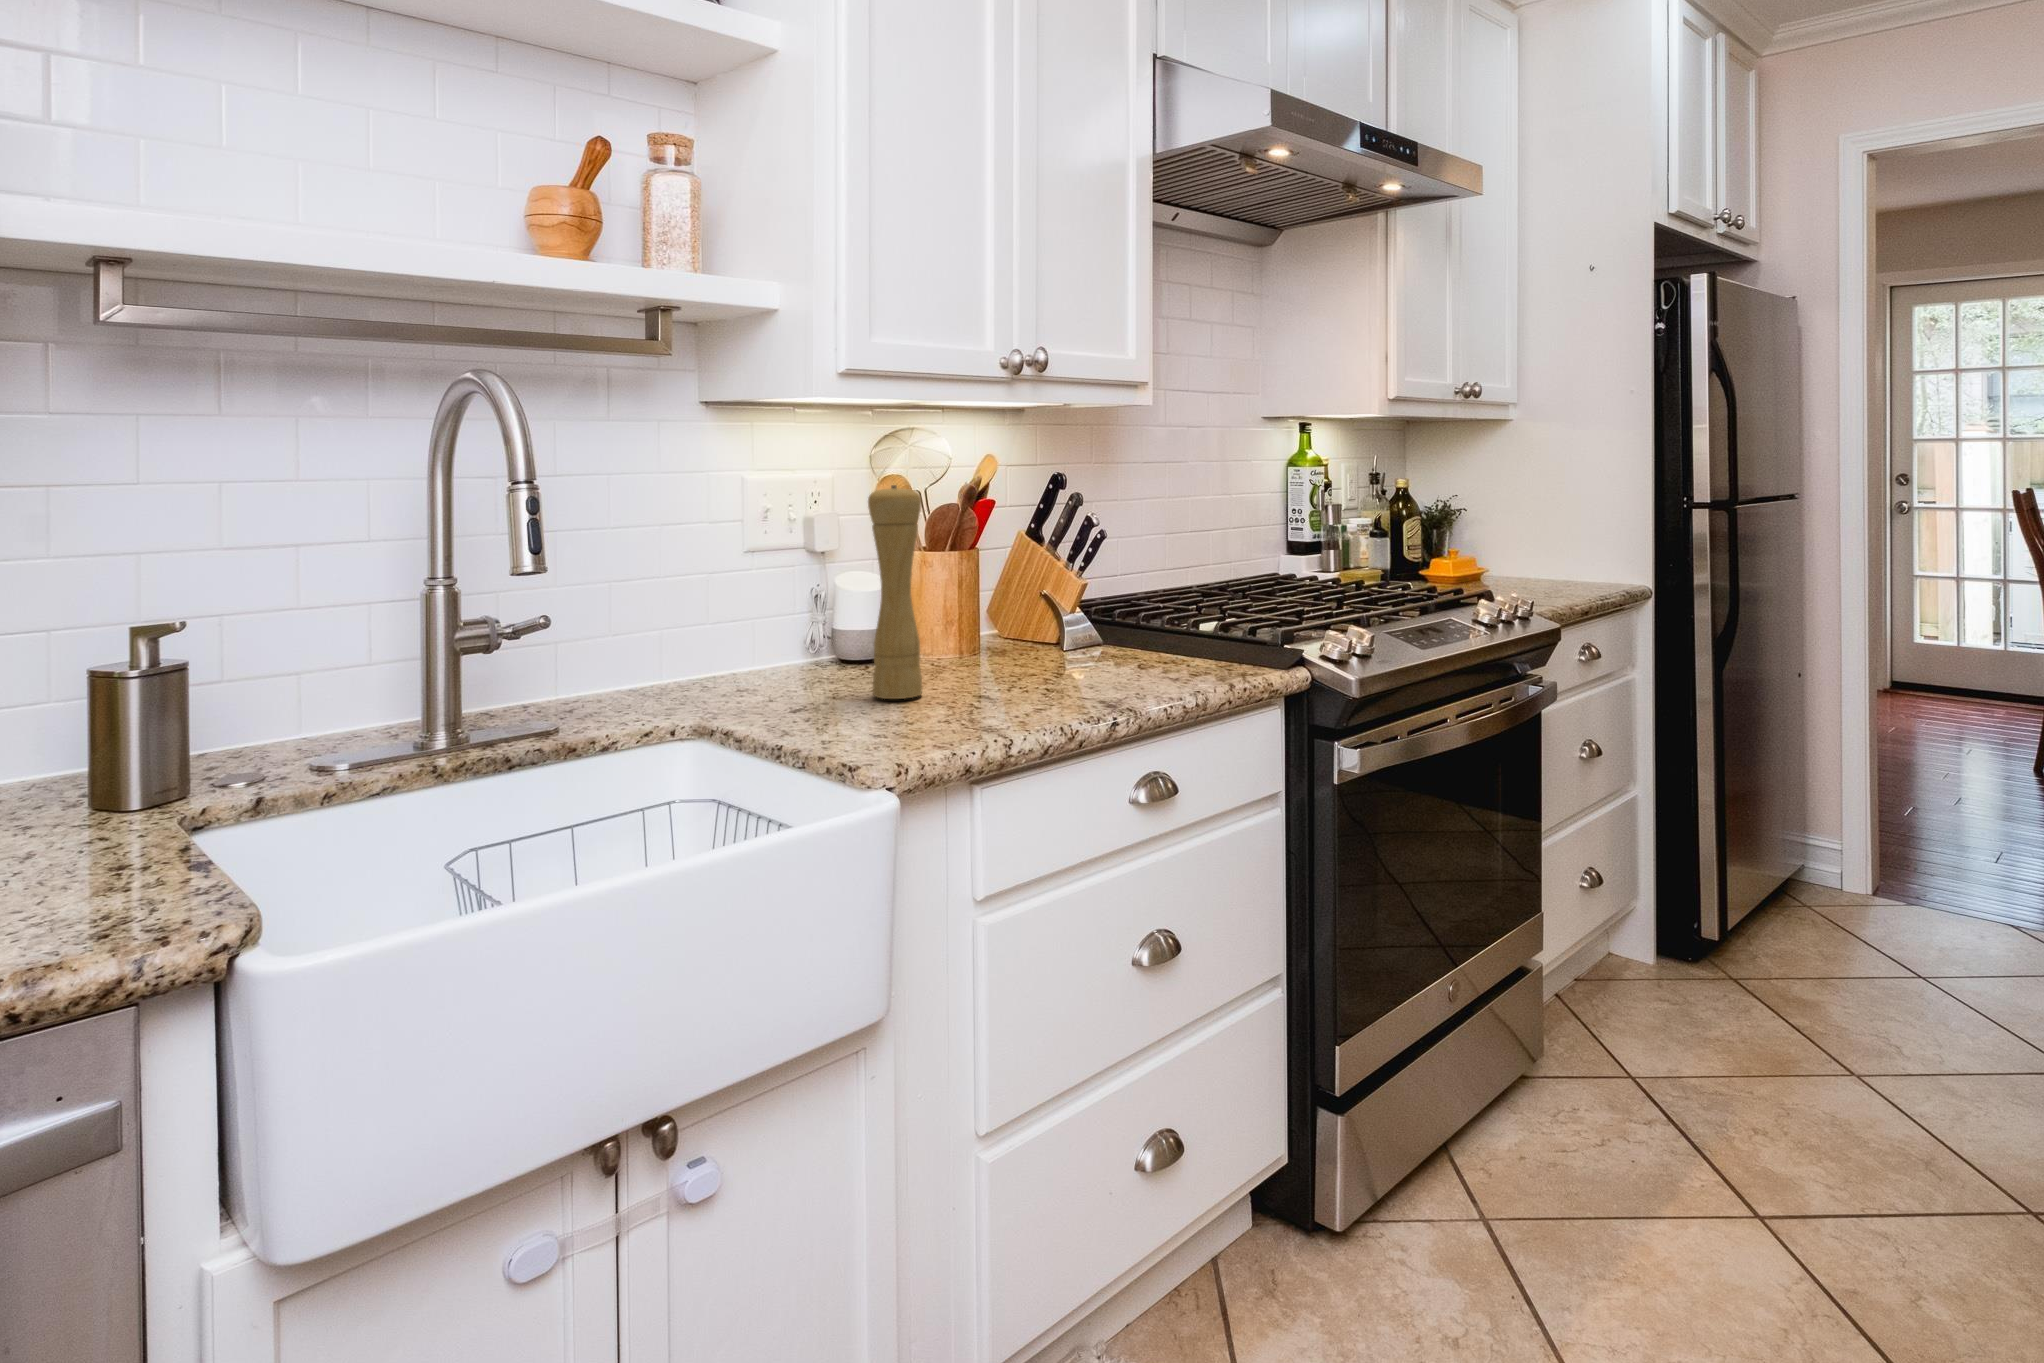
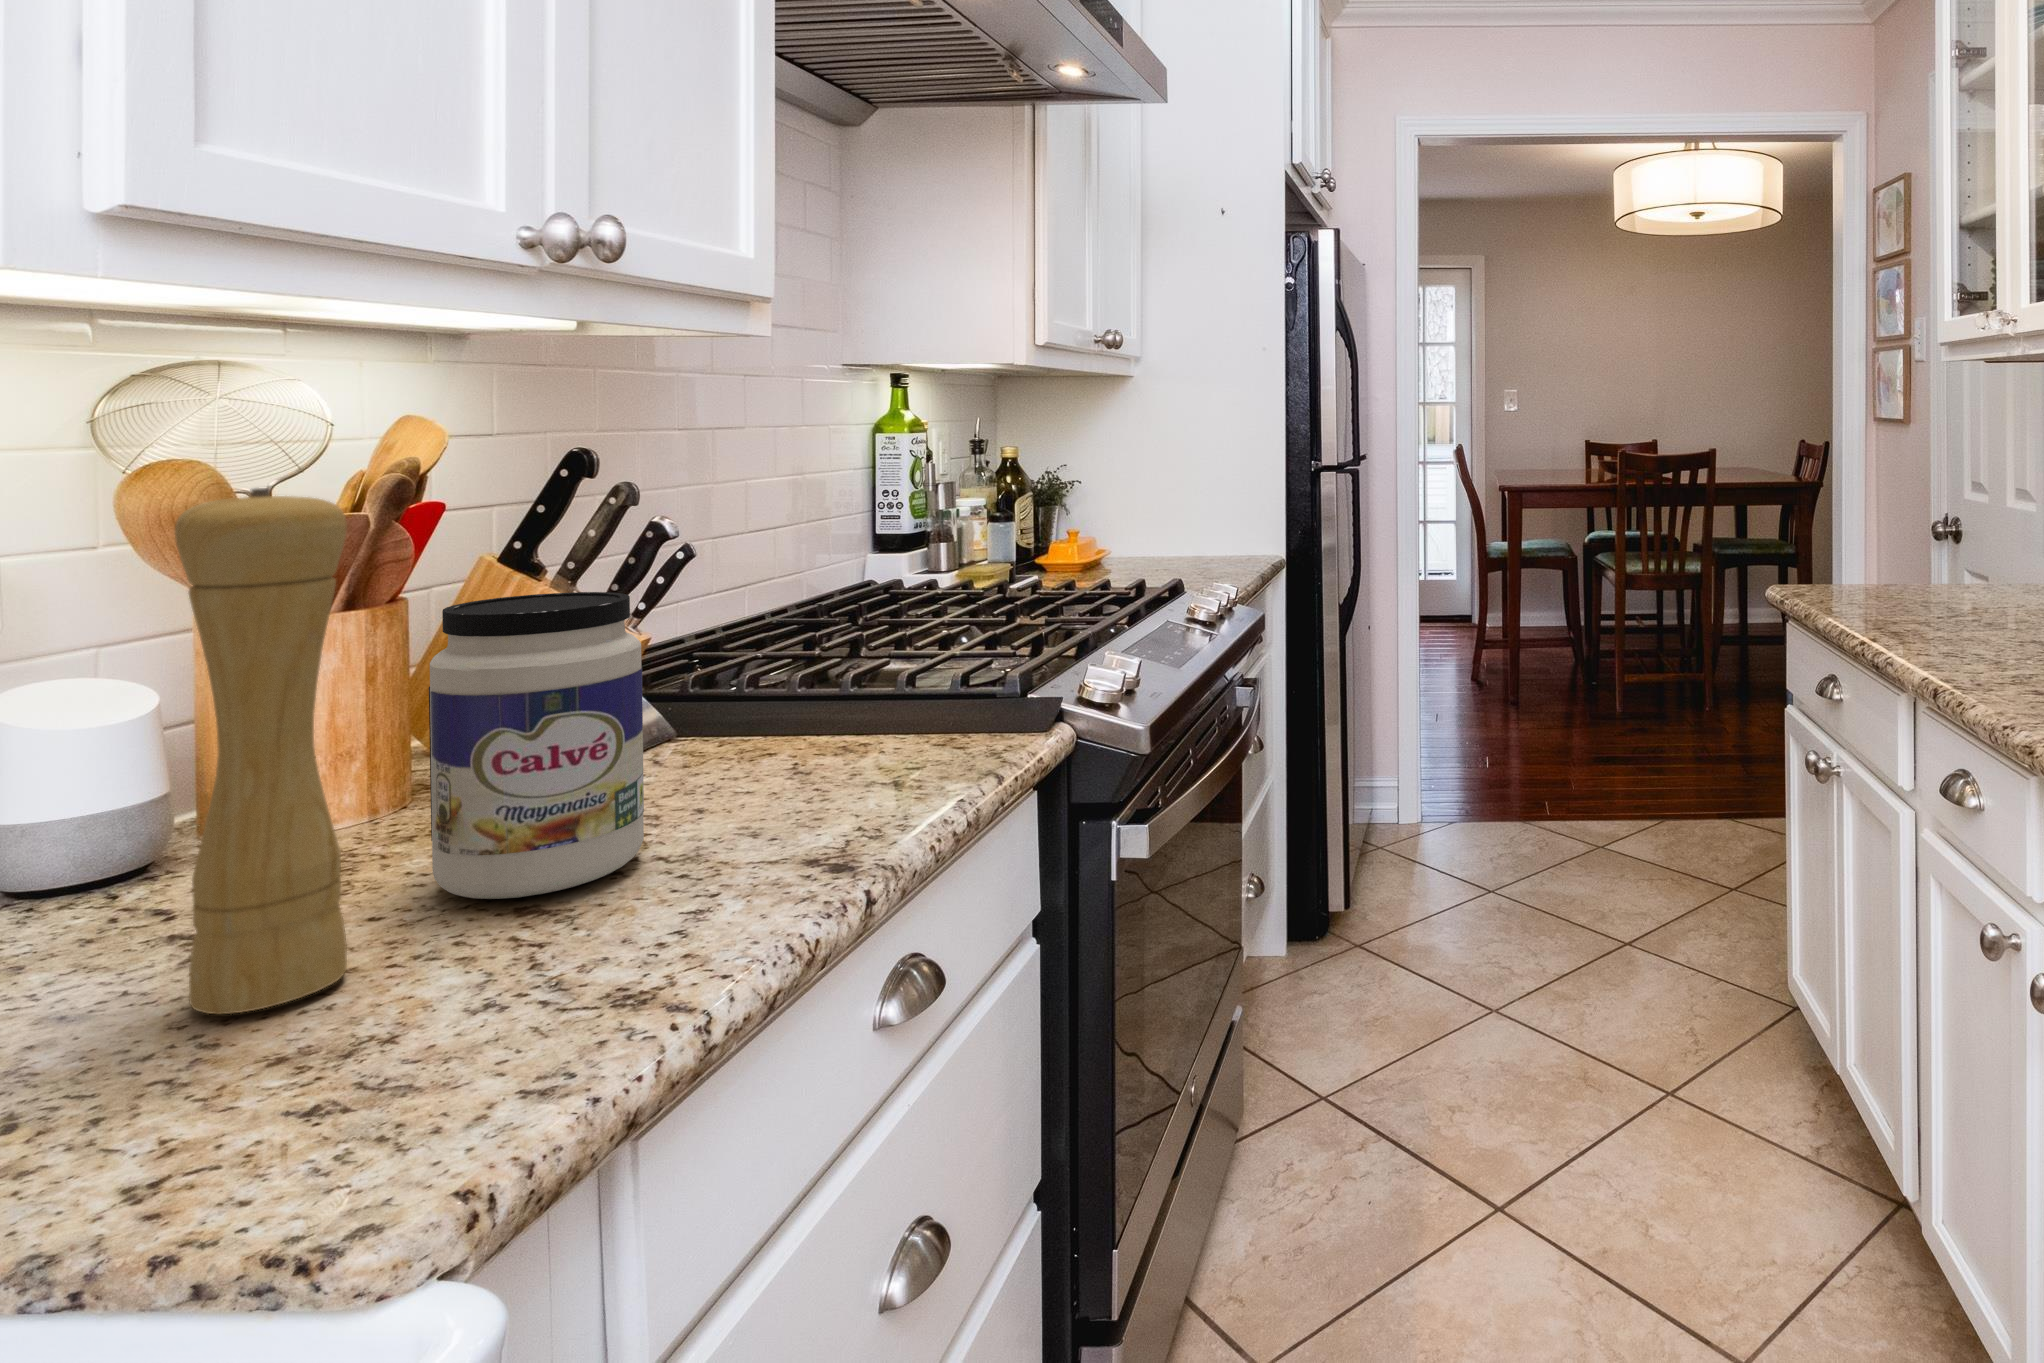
jar: none [960,543,1047,683] -> present [429,592,644,899]

